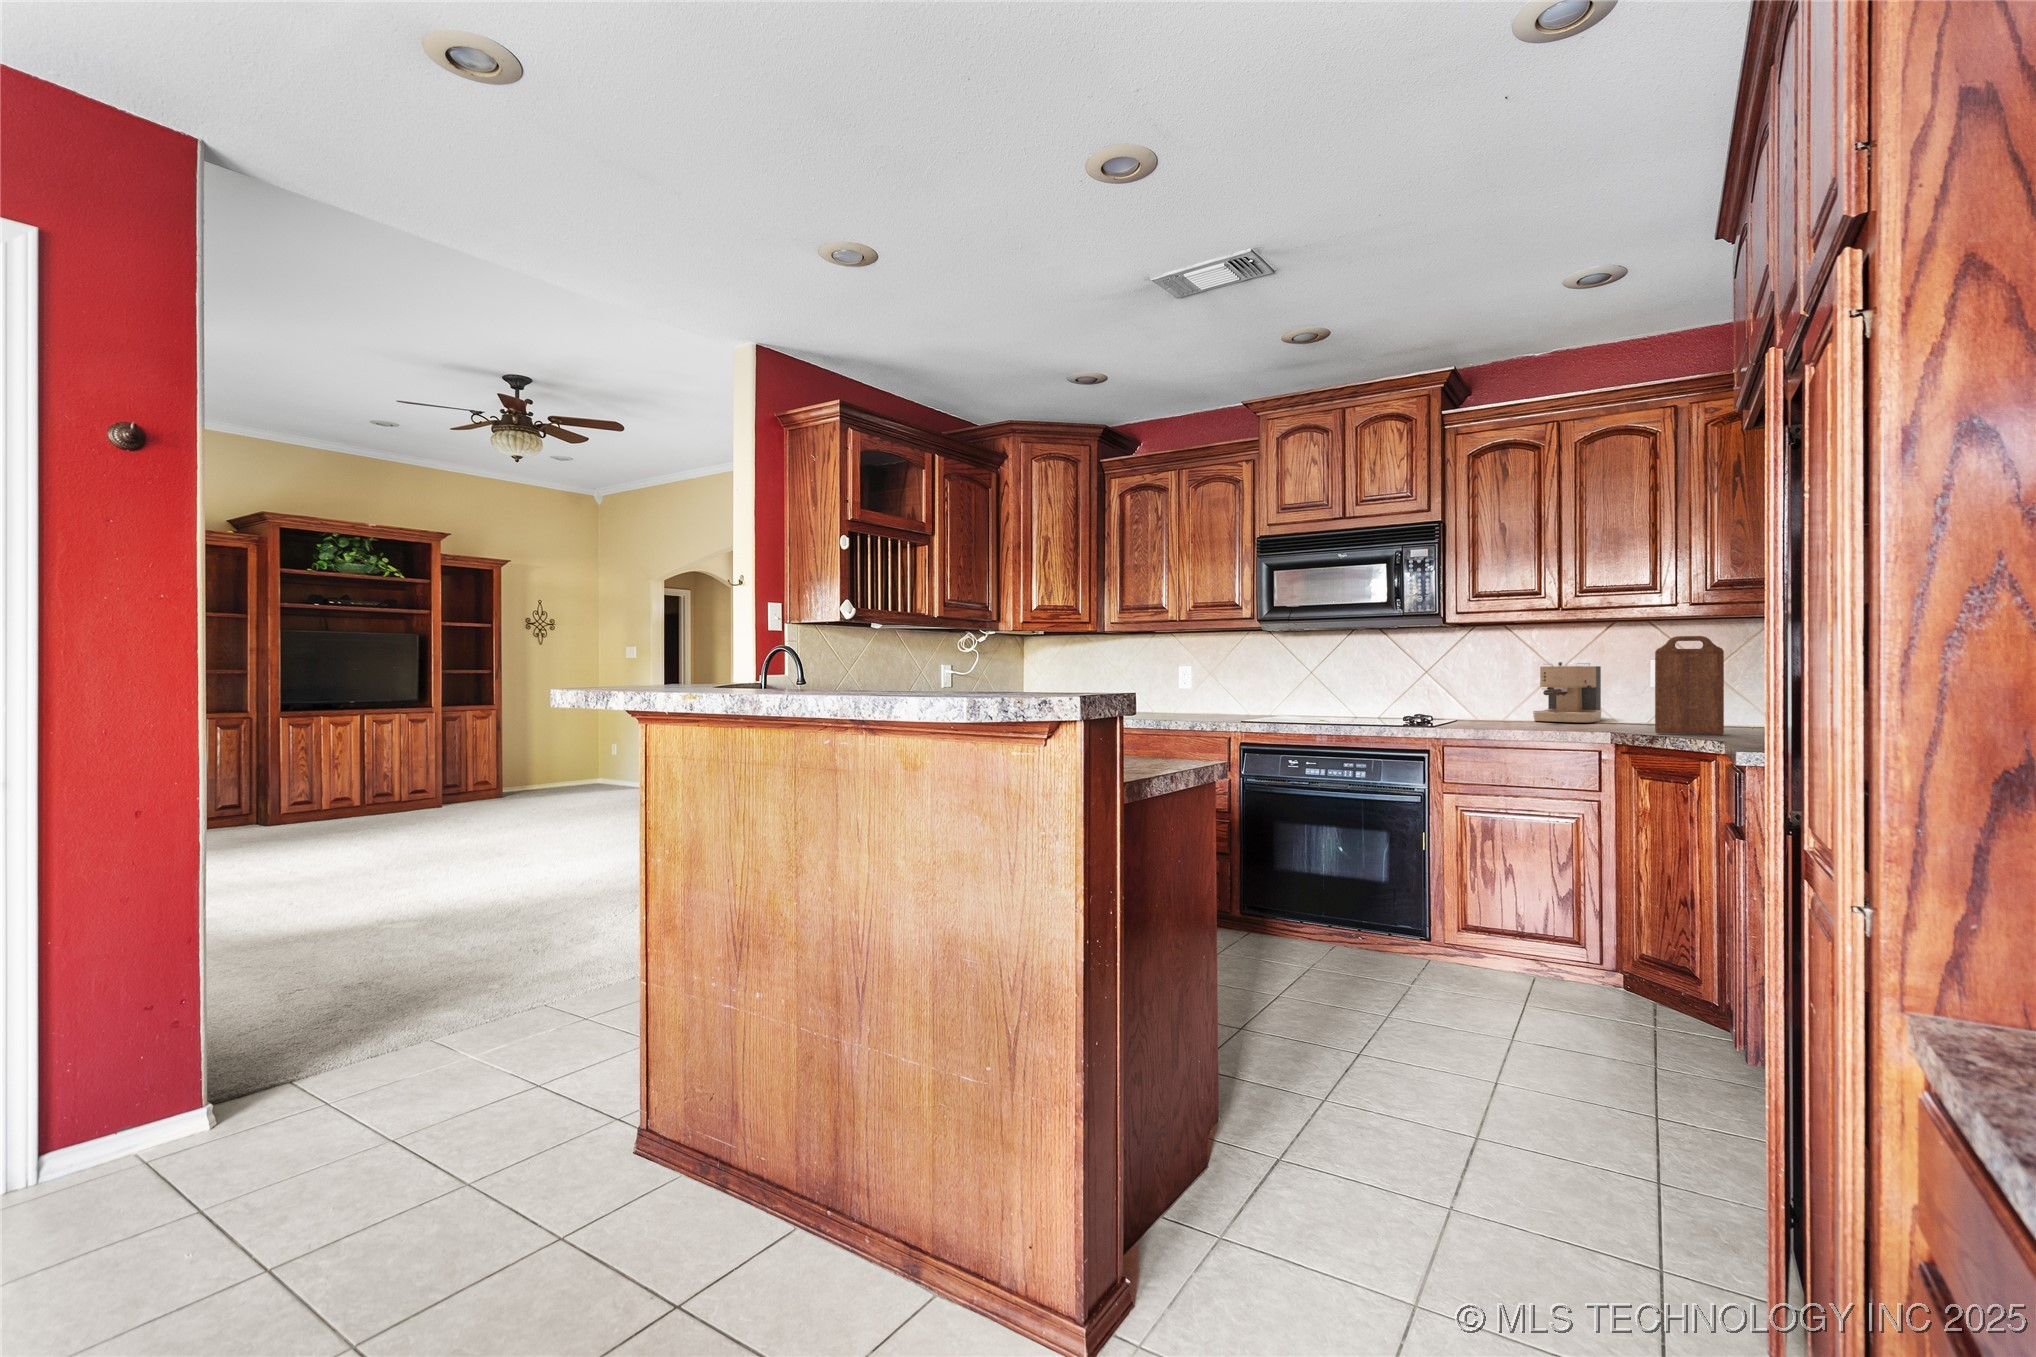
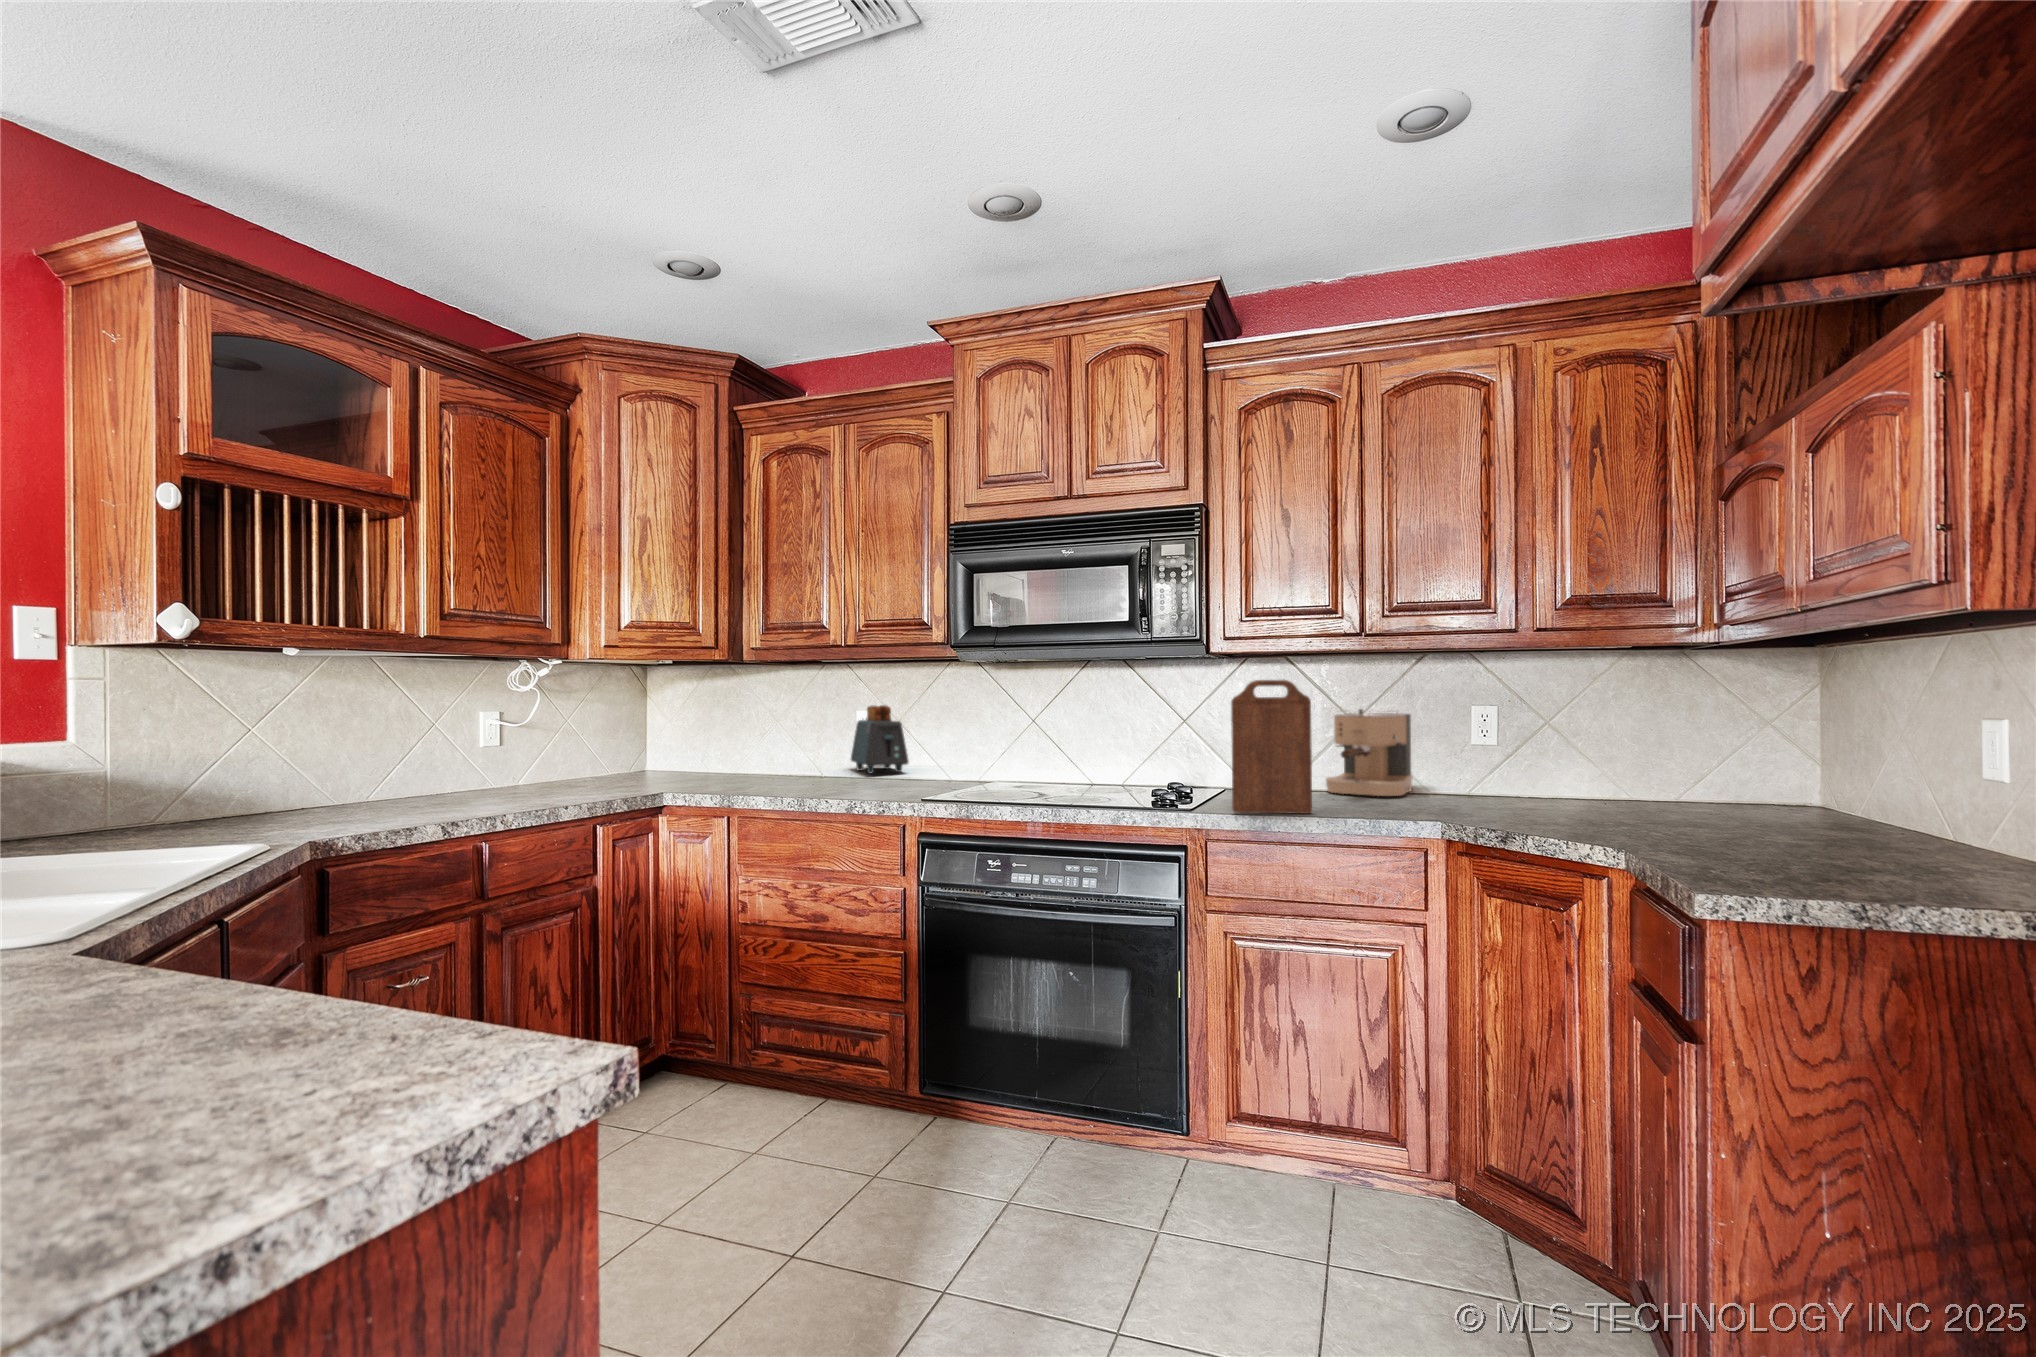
cutting board: present [1655,636,1724,735] -> present [1231,680,1312,814]
toaster: none [1174,664,1219,711] -> present [851,705,909,774]

